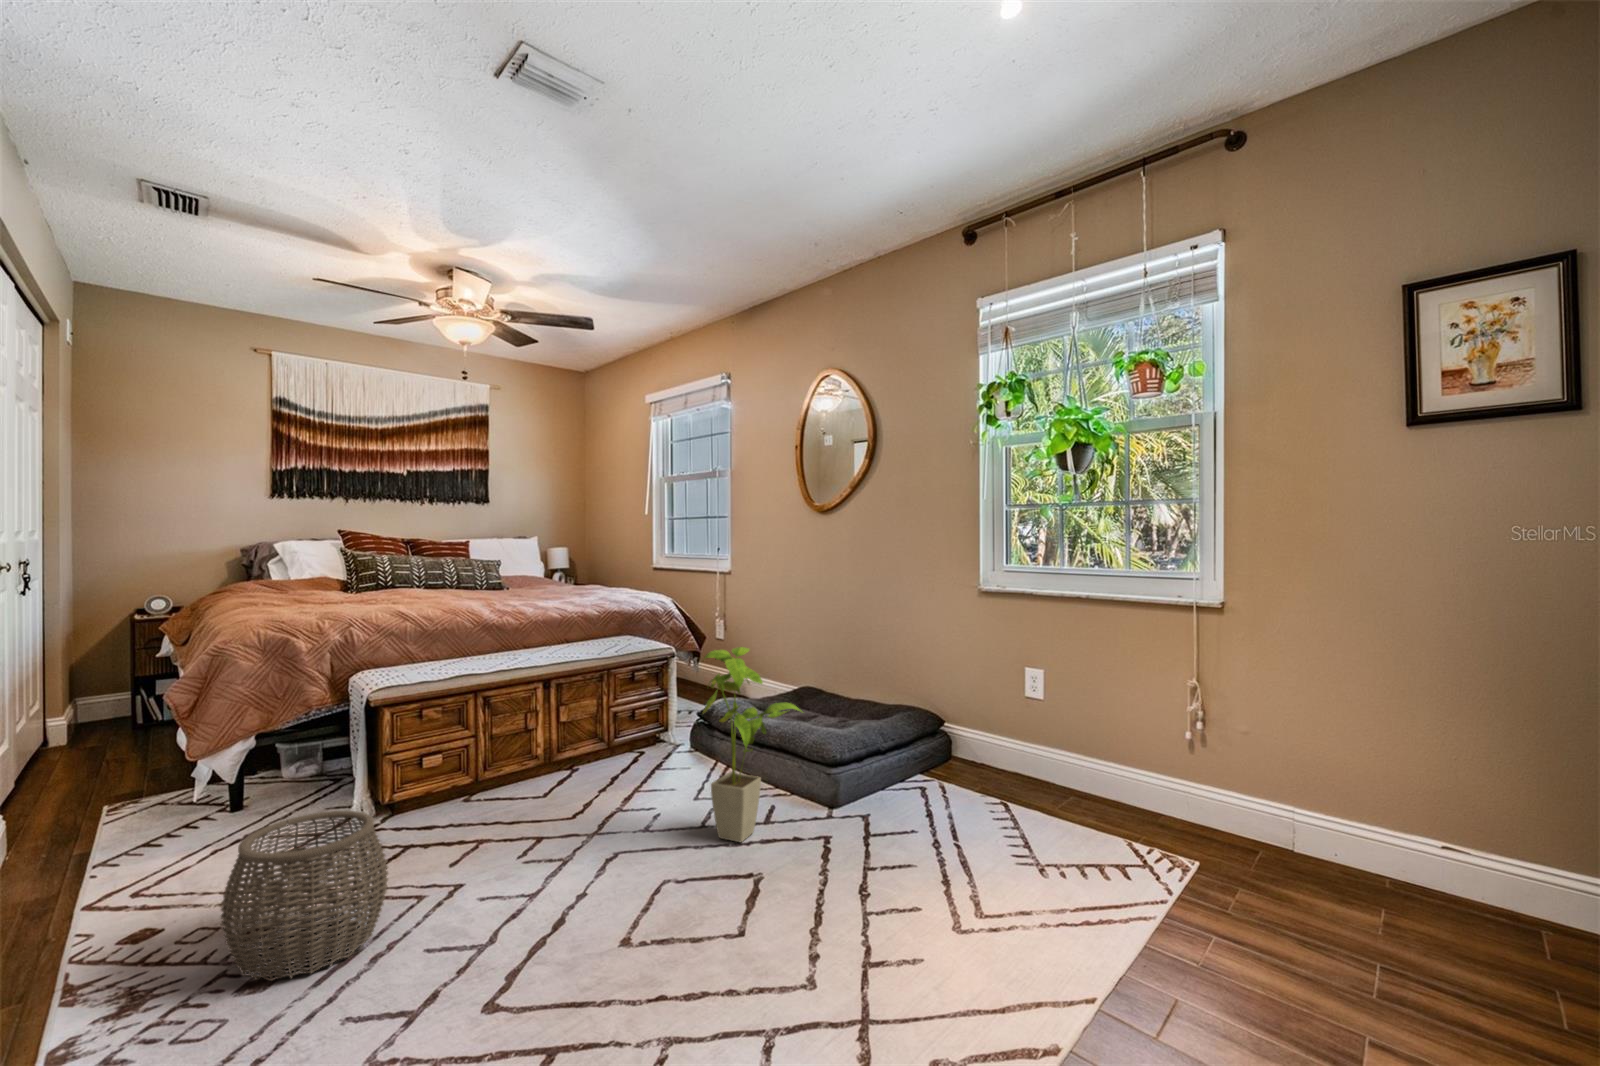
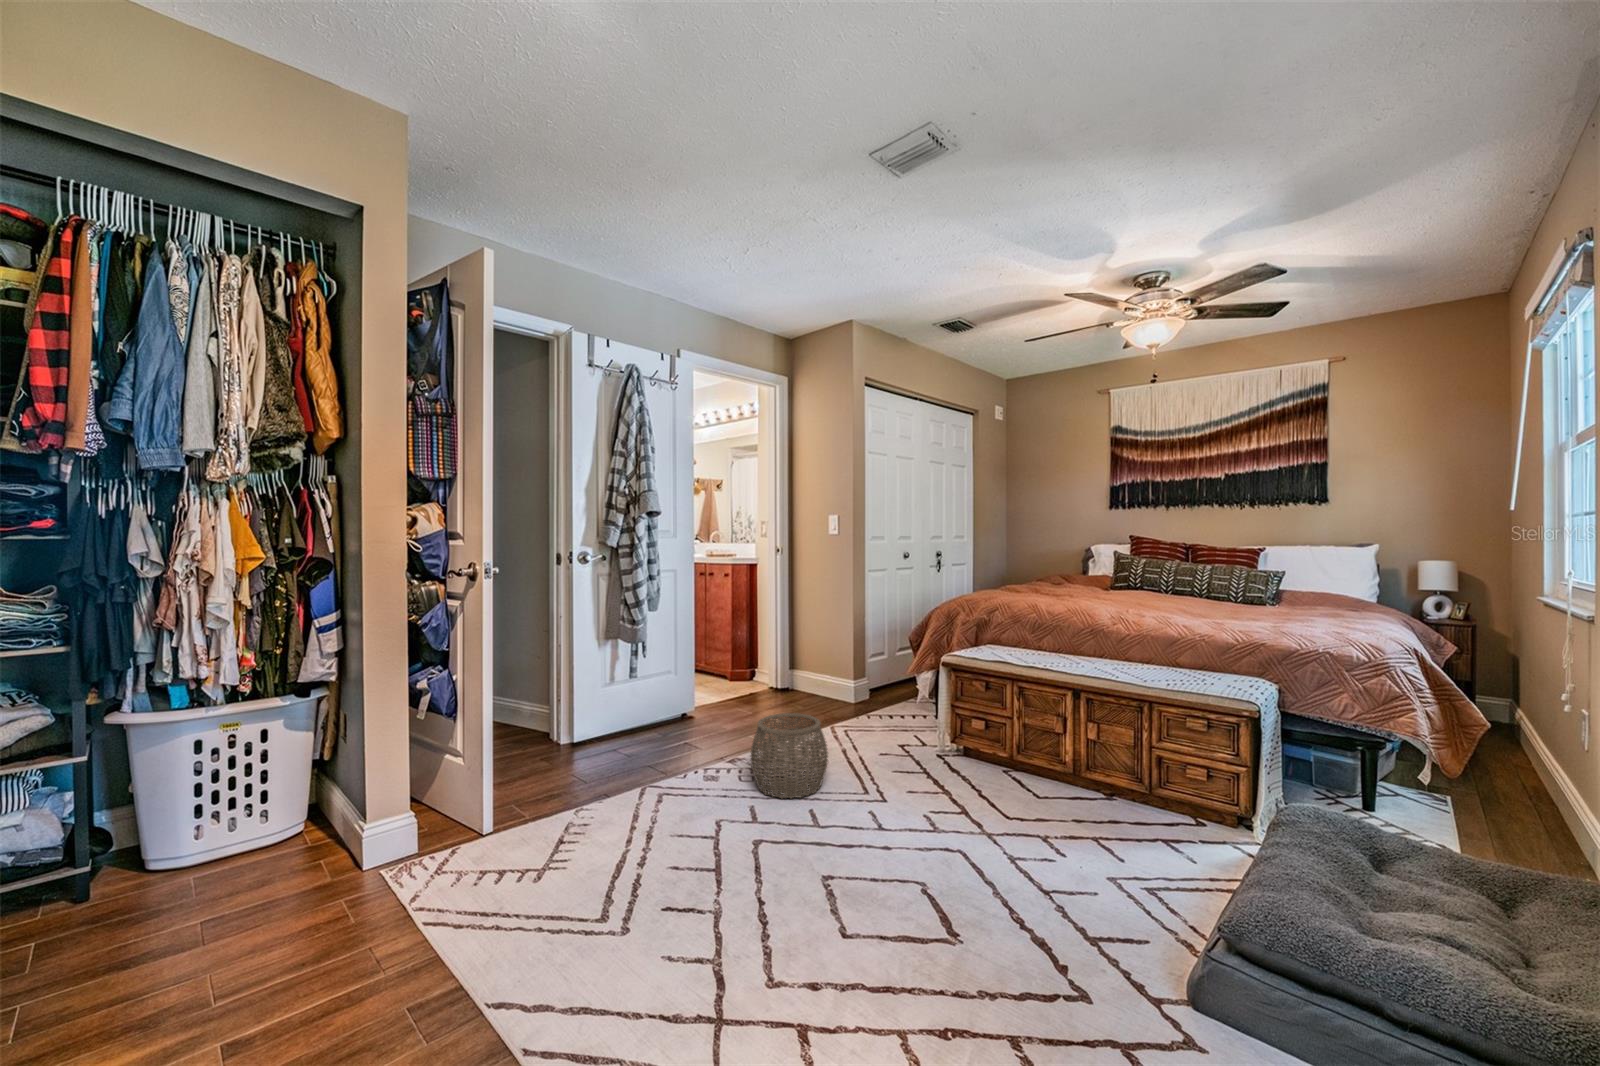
house plant: present [703,647,801,842] -> none [966,689,1085,921]

